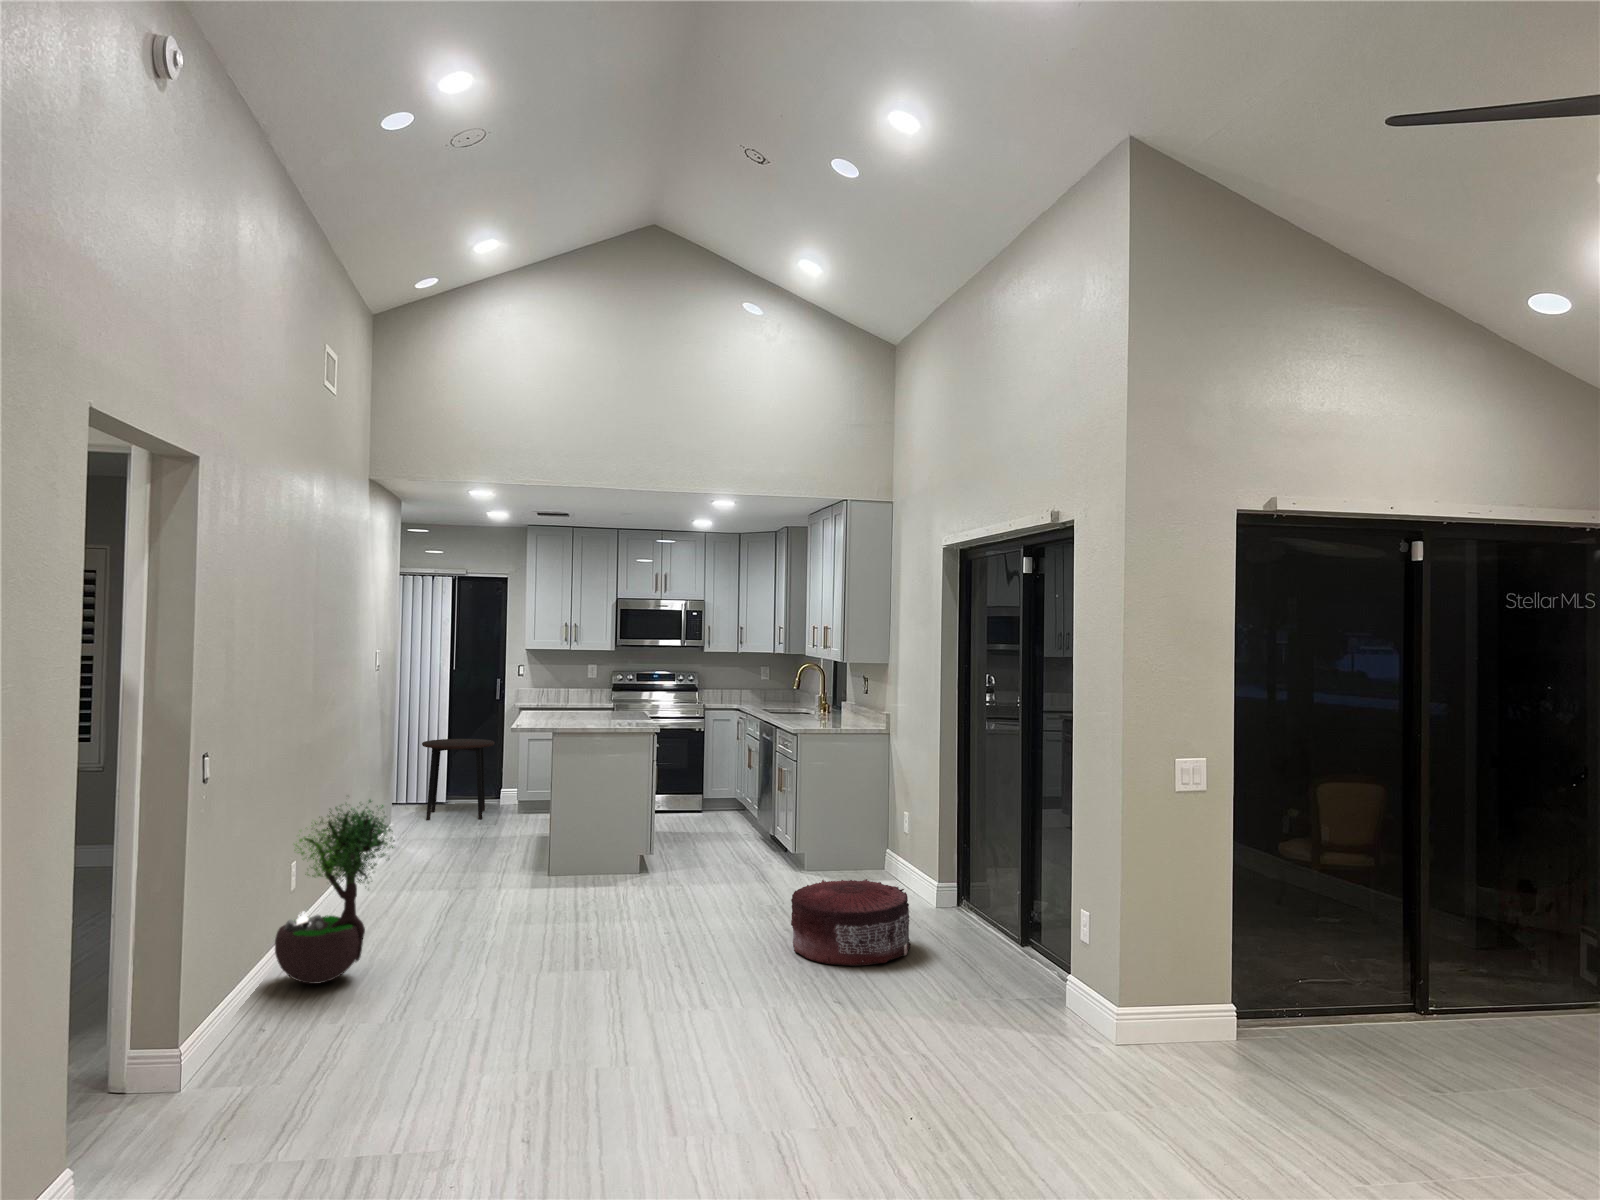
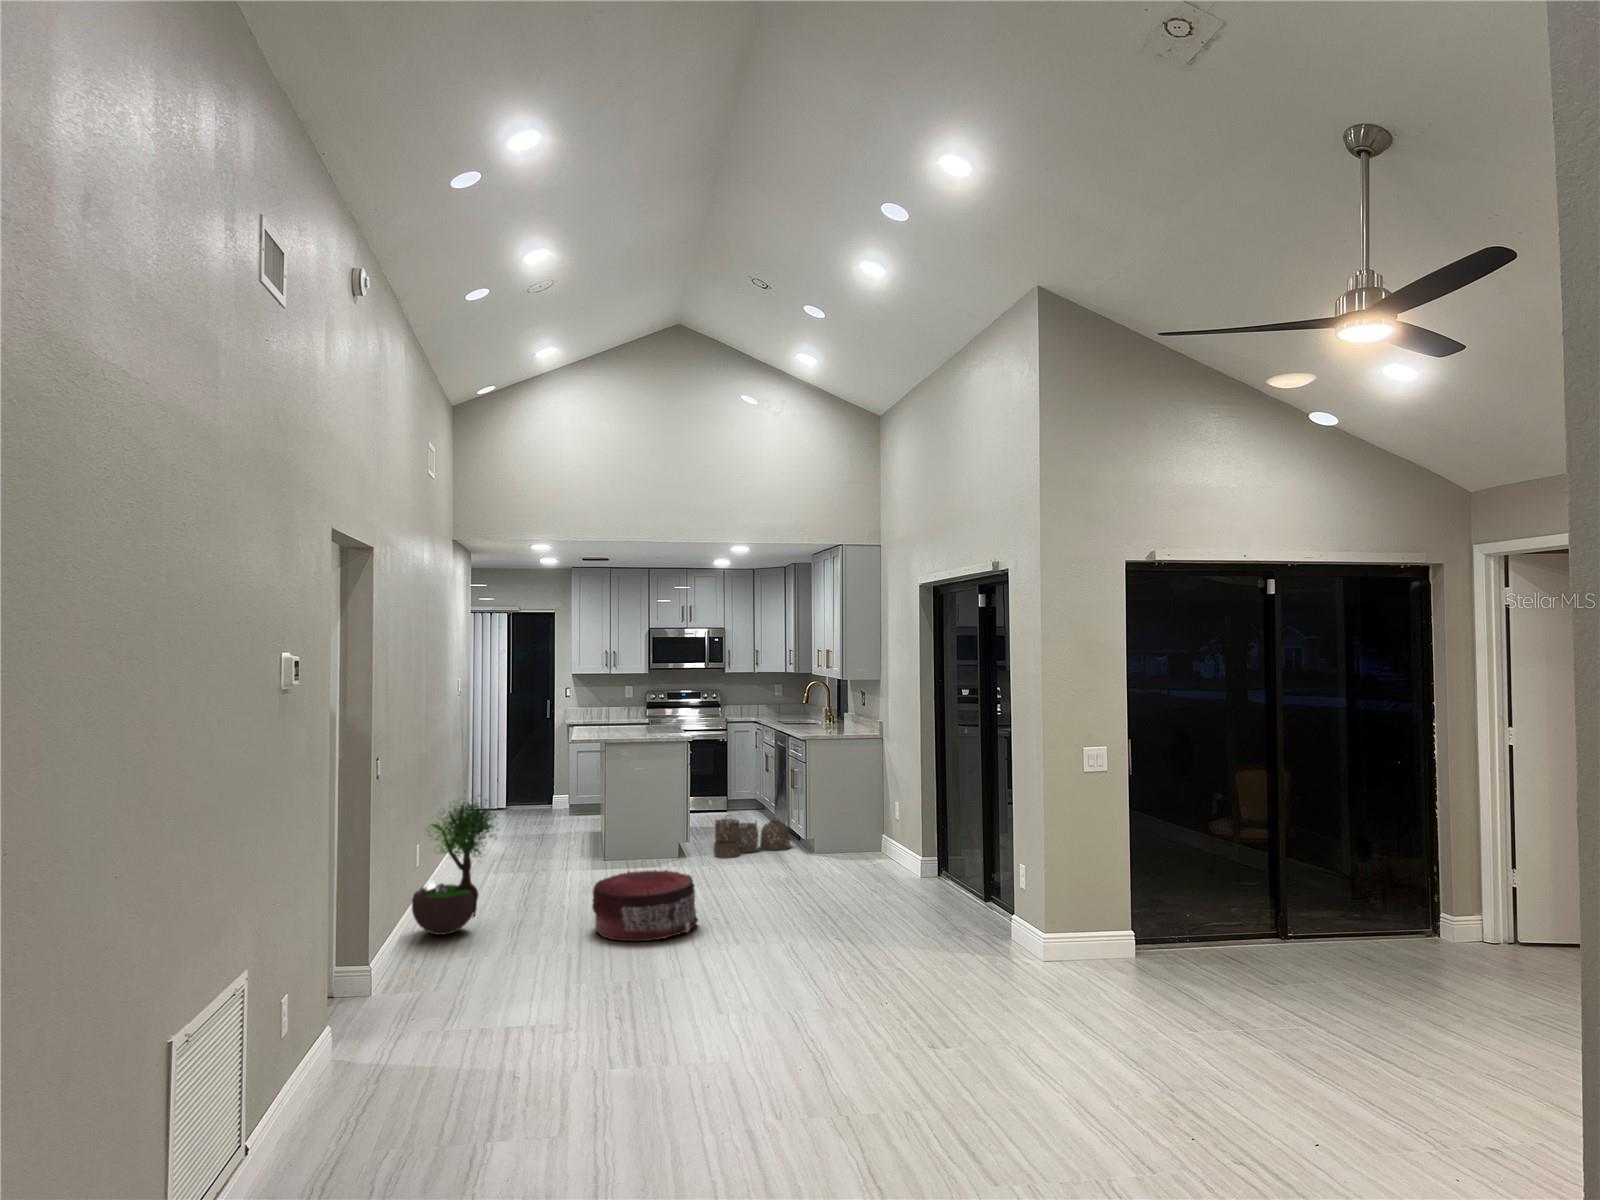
side table: present [422,739,494,821] -> none [488,752,549,822]
woven basket: none [682,822,776,876] -> present [714,818,790,858]
pouf: present [791,879,911,966] -> present [592,870,698,941]

